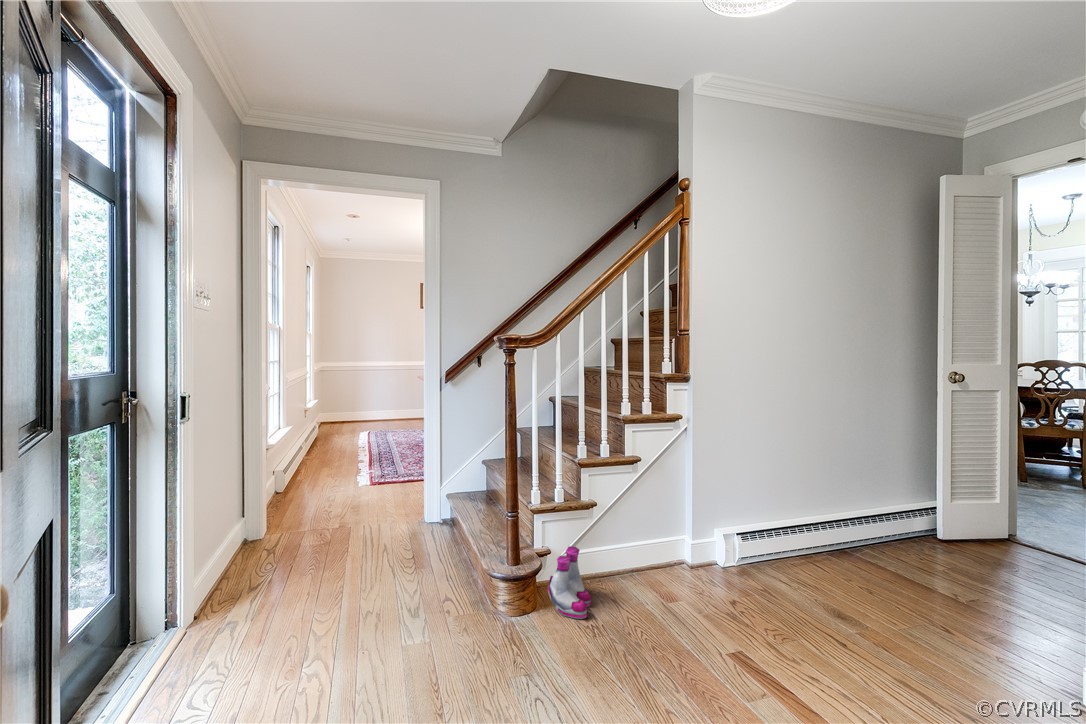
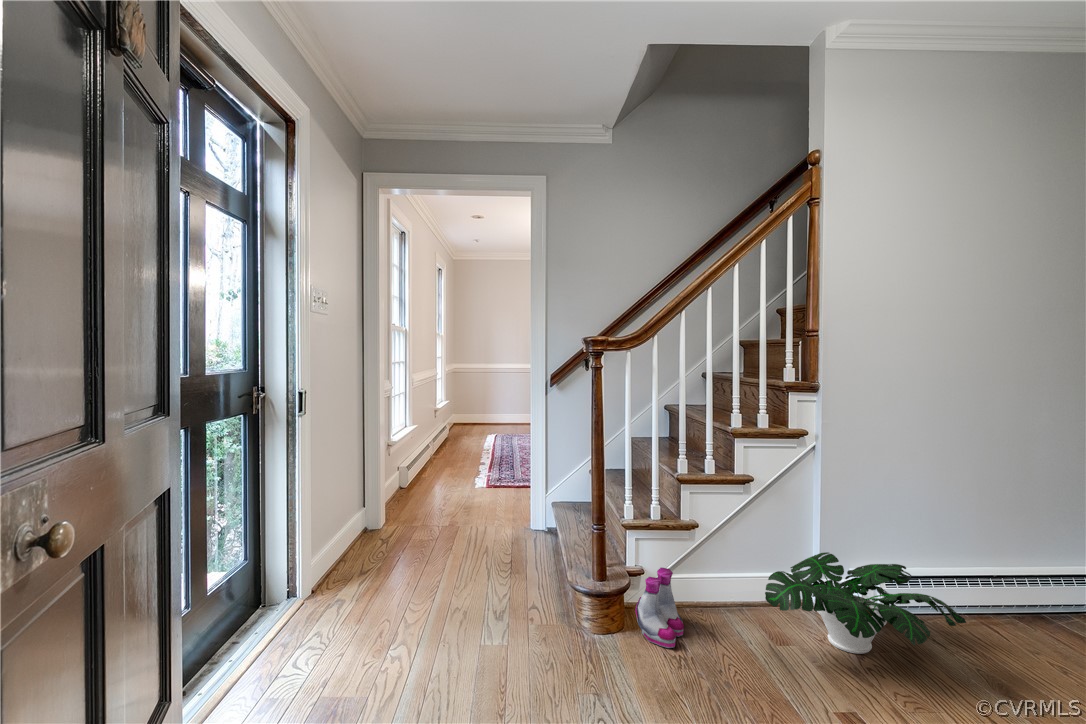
potted plant: none [660,518,806,599] -> present [765,552,966,654]

